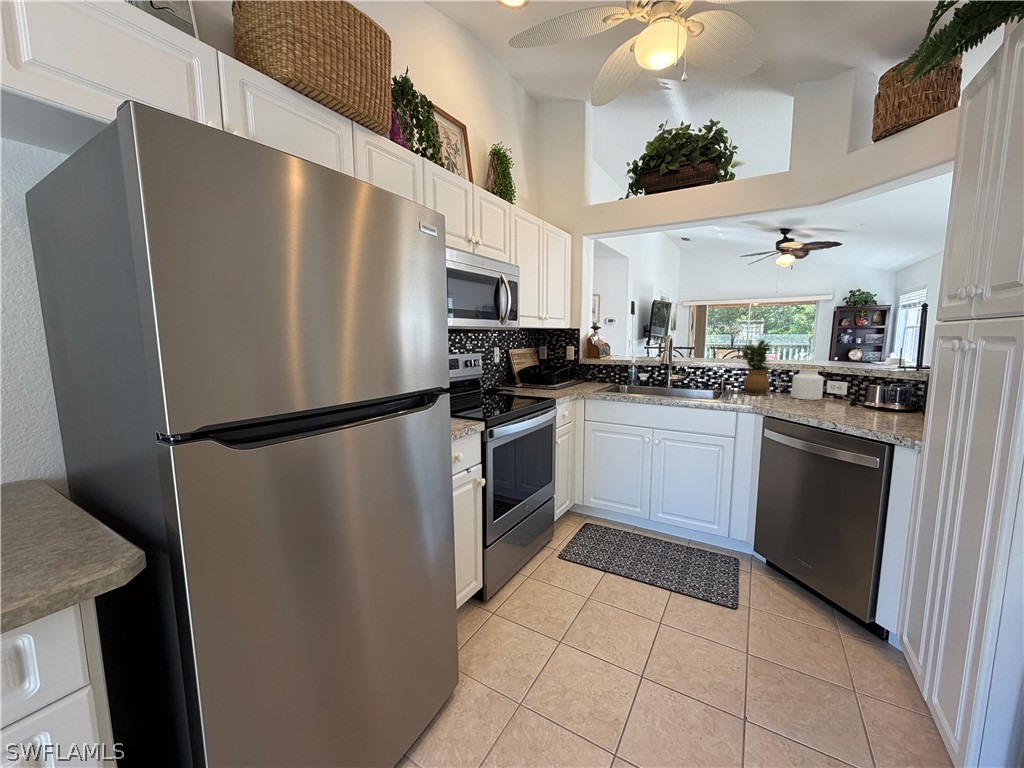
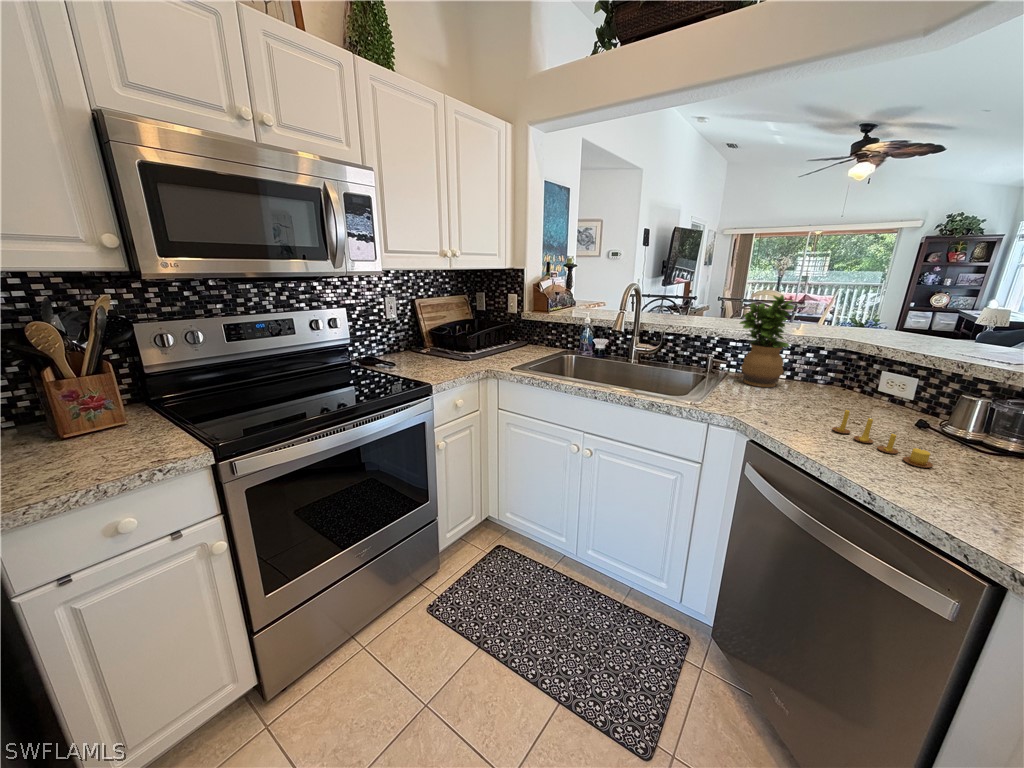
jar: present [791,367,824,400] -> none [815,347,876,405]
candle: none [807,394,861,416] -> present [832,410,933,468]

